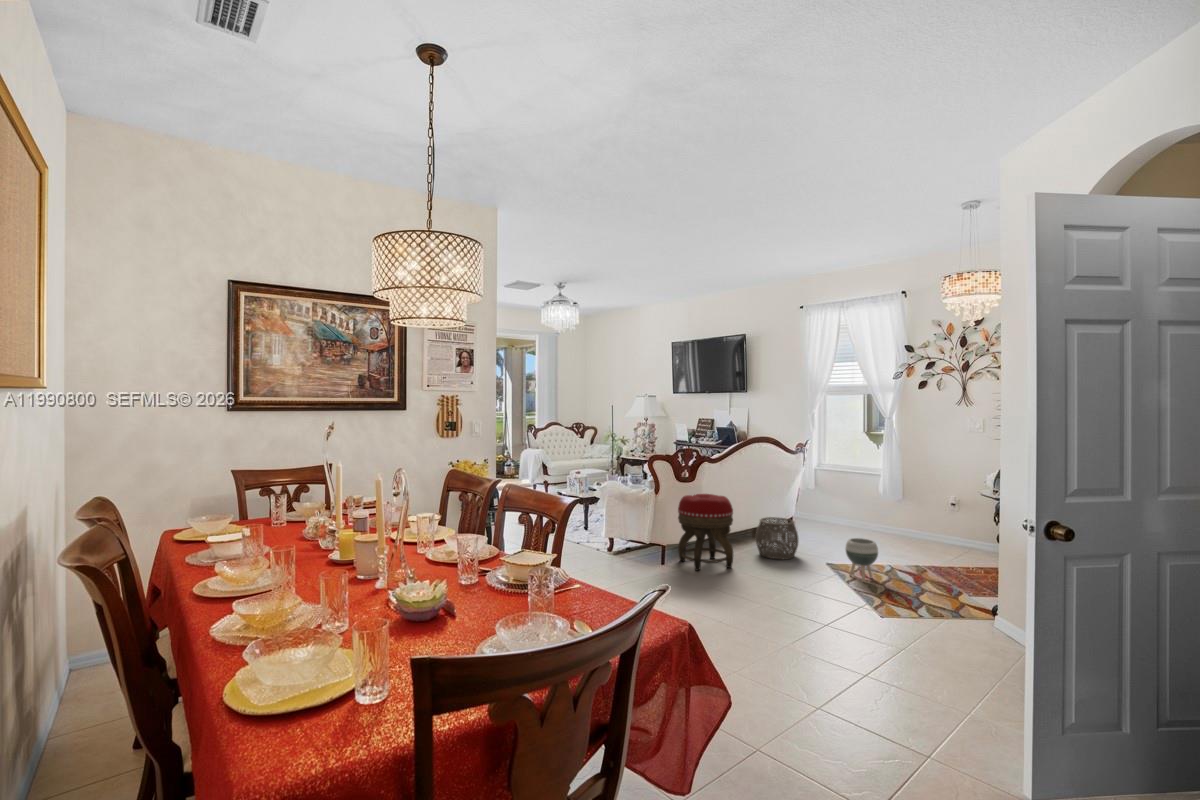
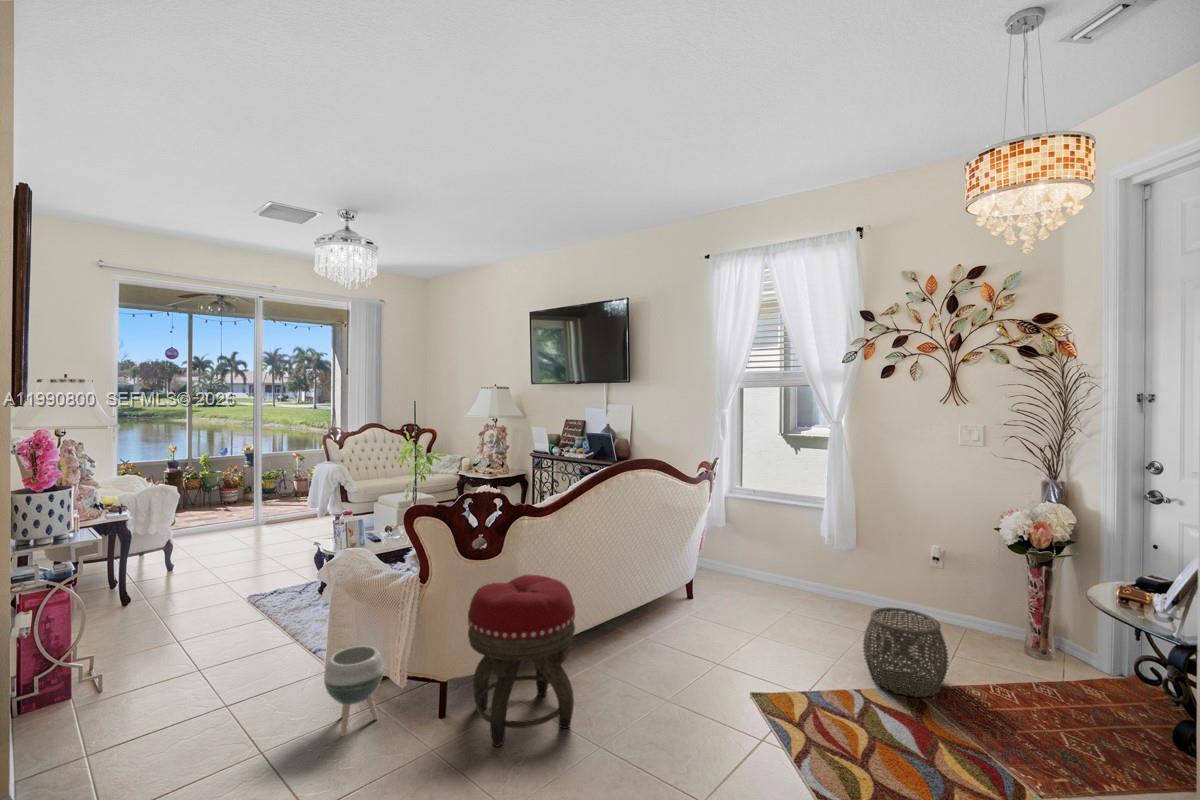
woven basket: present [756,517,798,560] -> present [863,607,949,697]
planter: present [845,538,878,582] -> present [324,646,384,736]

